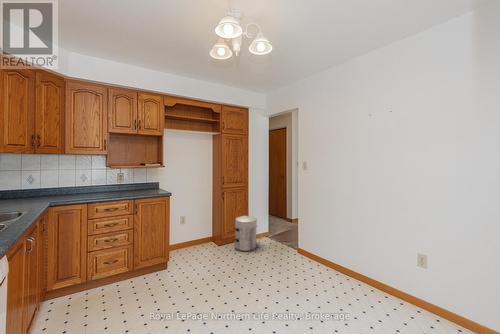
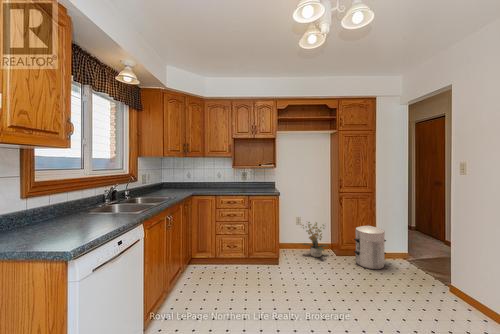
potted plant: none [187,218,212,251] -> present [302,222,327,257]

